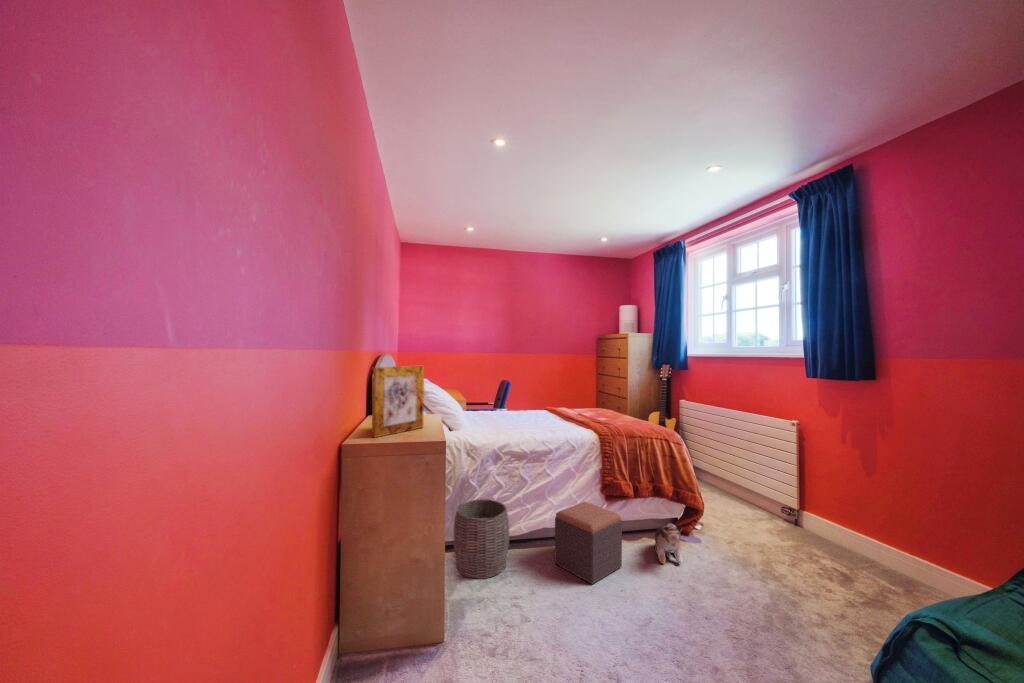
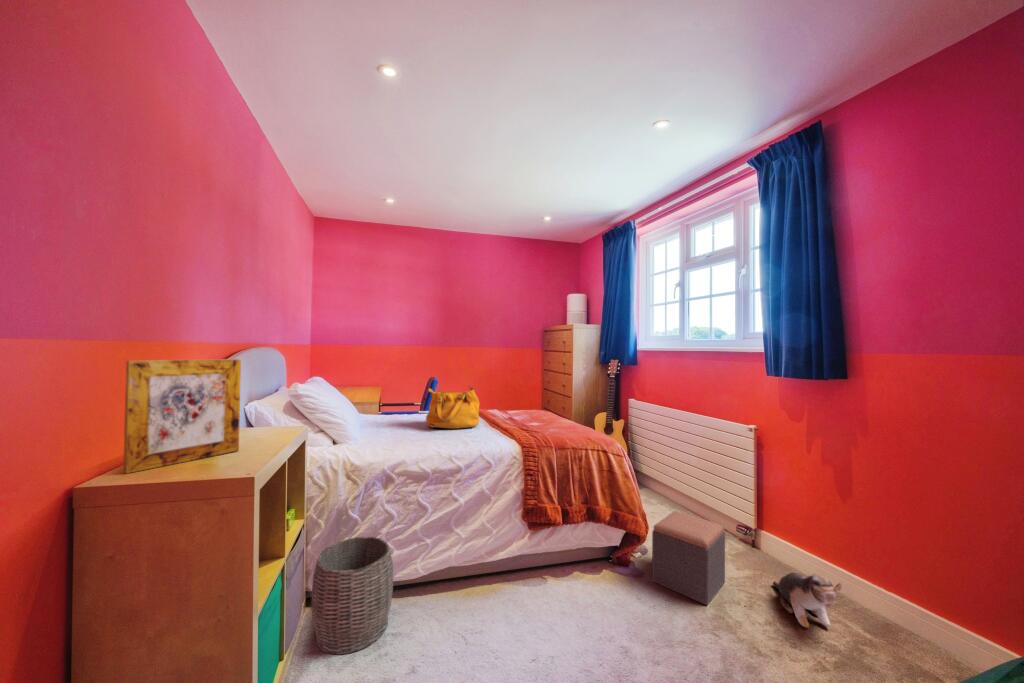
handbag: none [512,386,556,422] -> present [426,386,479,429]
footstool: present [555,502,622,584] -> present [652,511,725,605]
plush toy: present [654,523,682,563] -> present [773,573,842,628]

